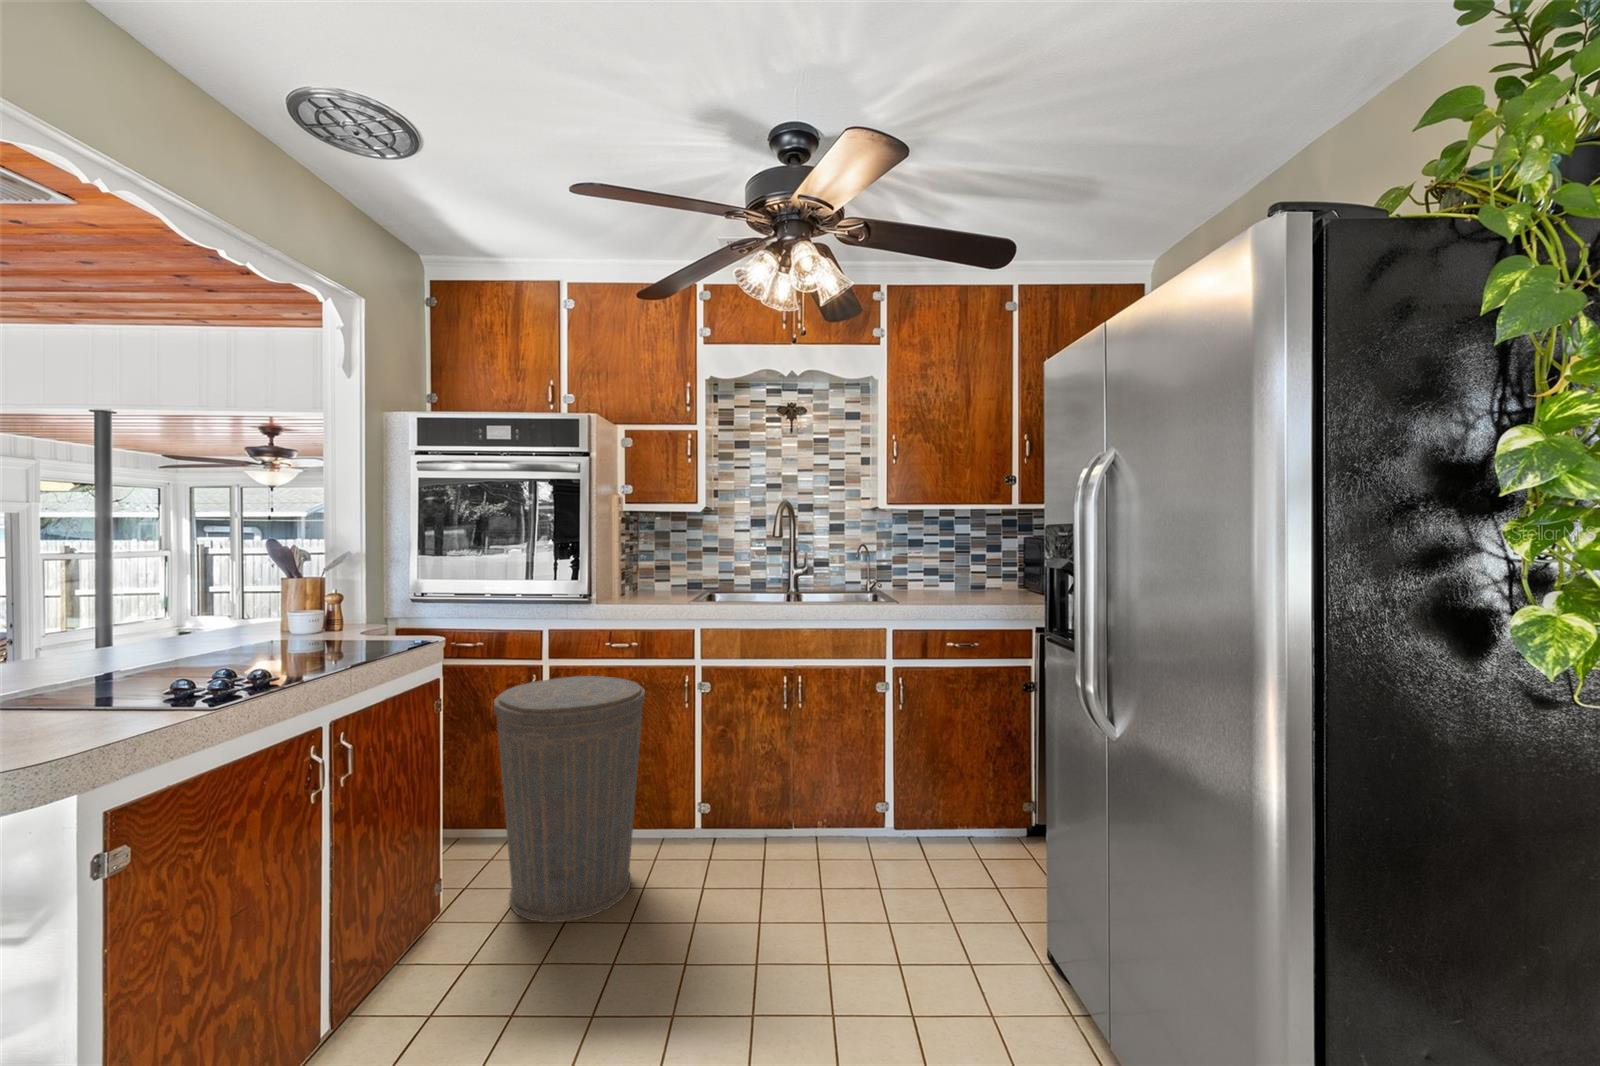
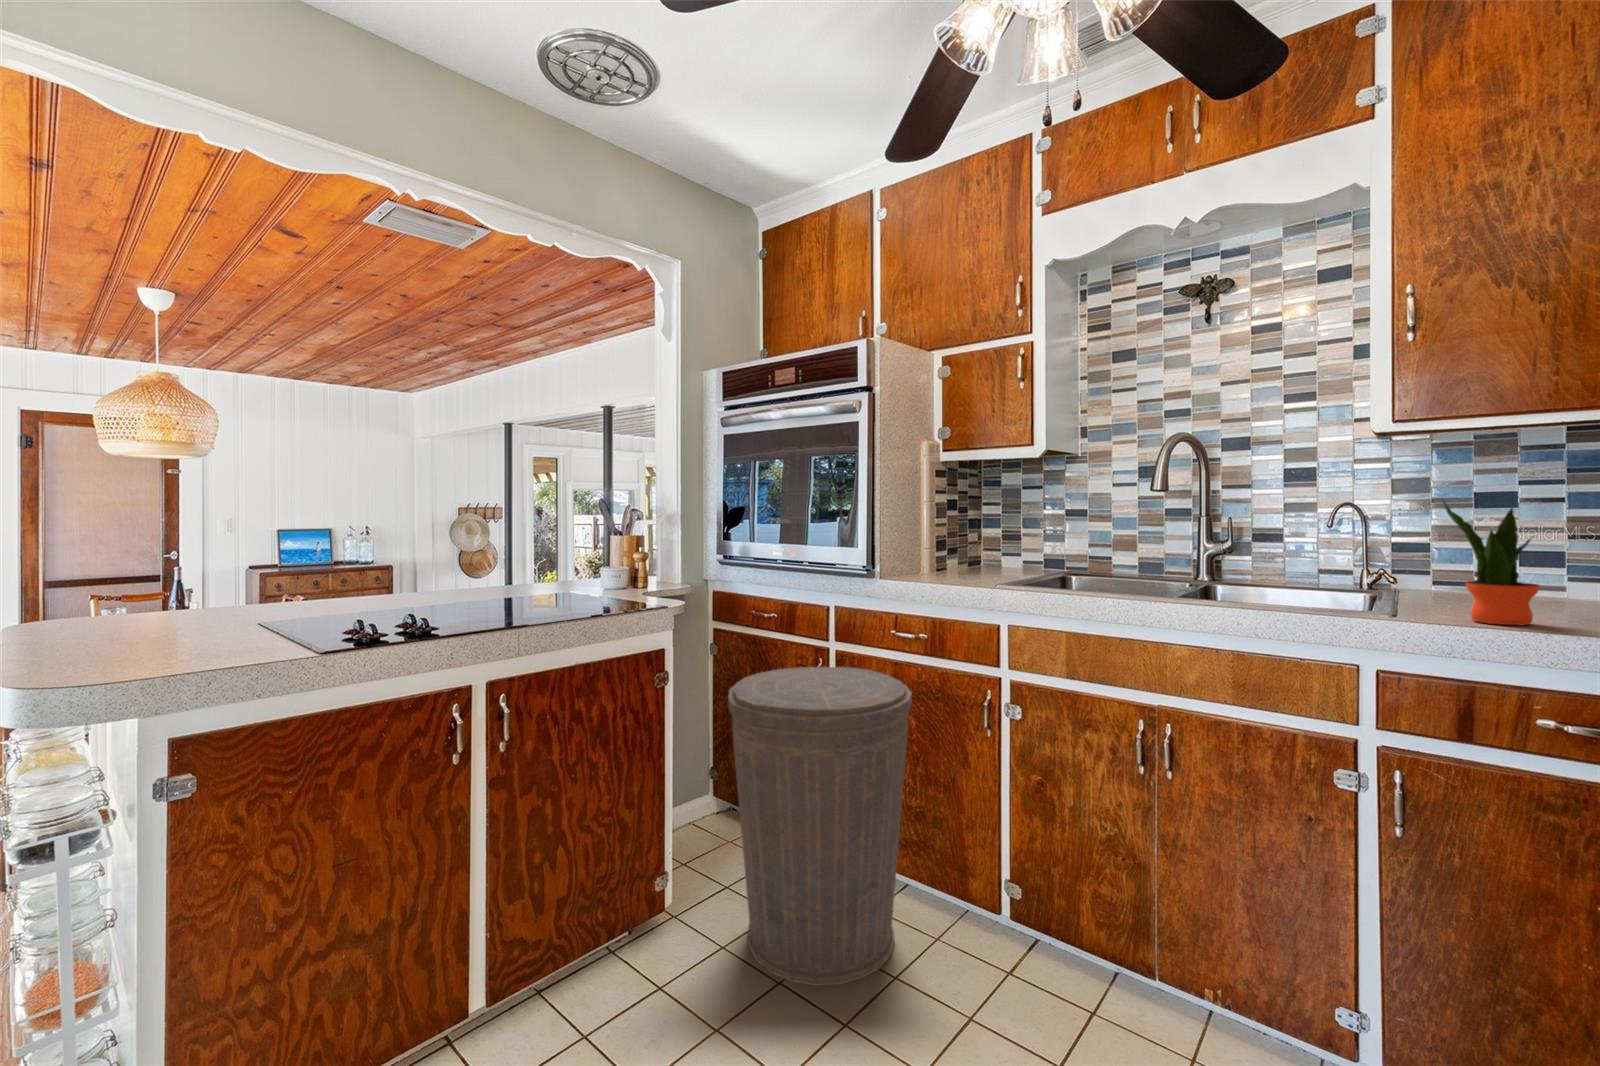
potted plant: none [912,547,946,606] -> present [1443,501,1539,625]

